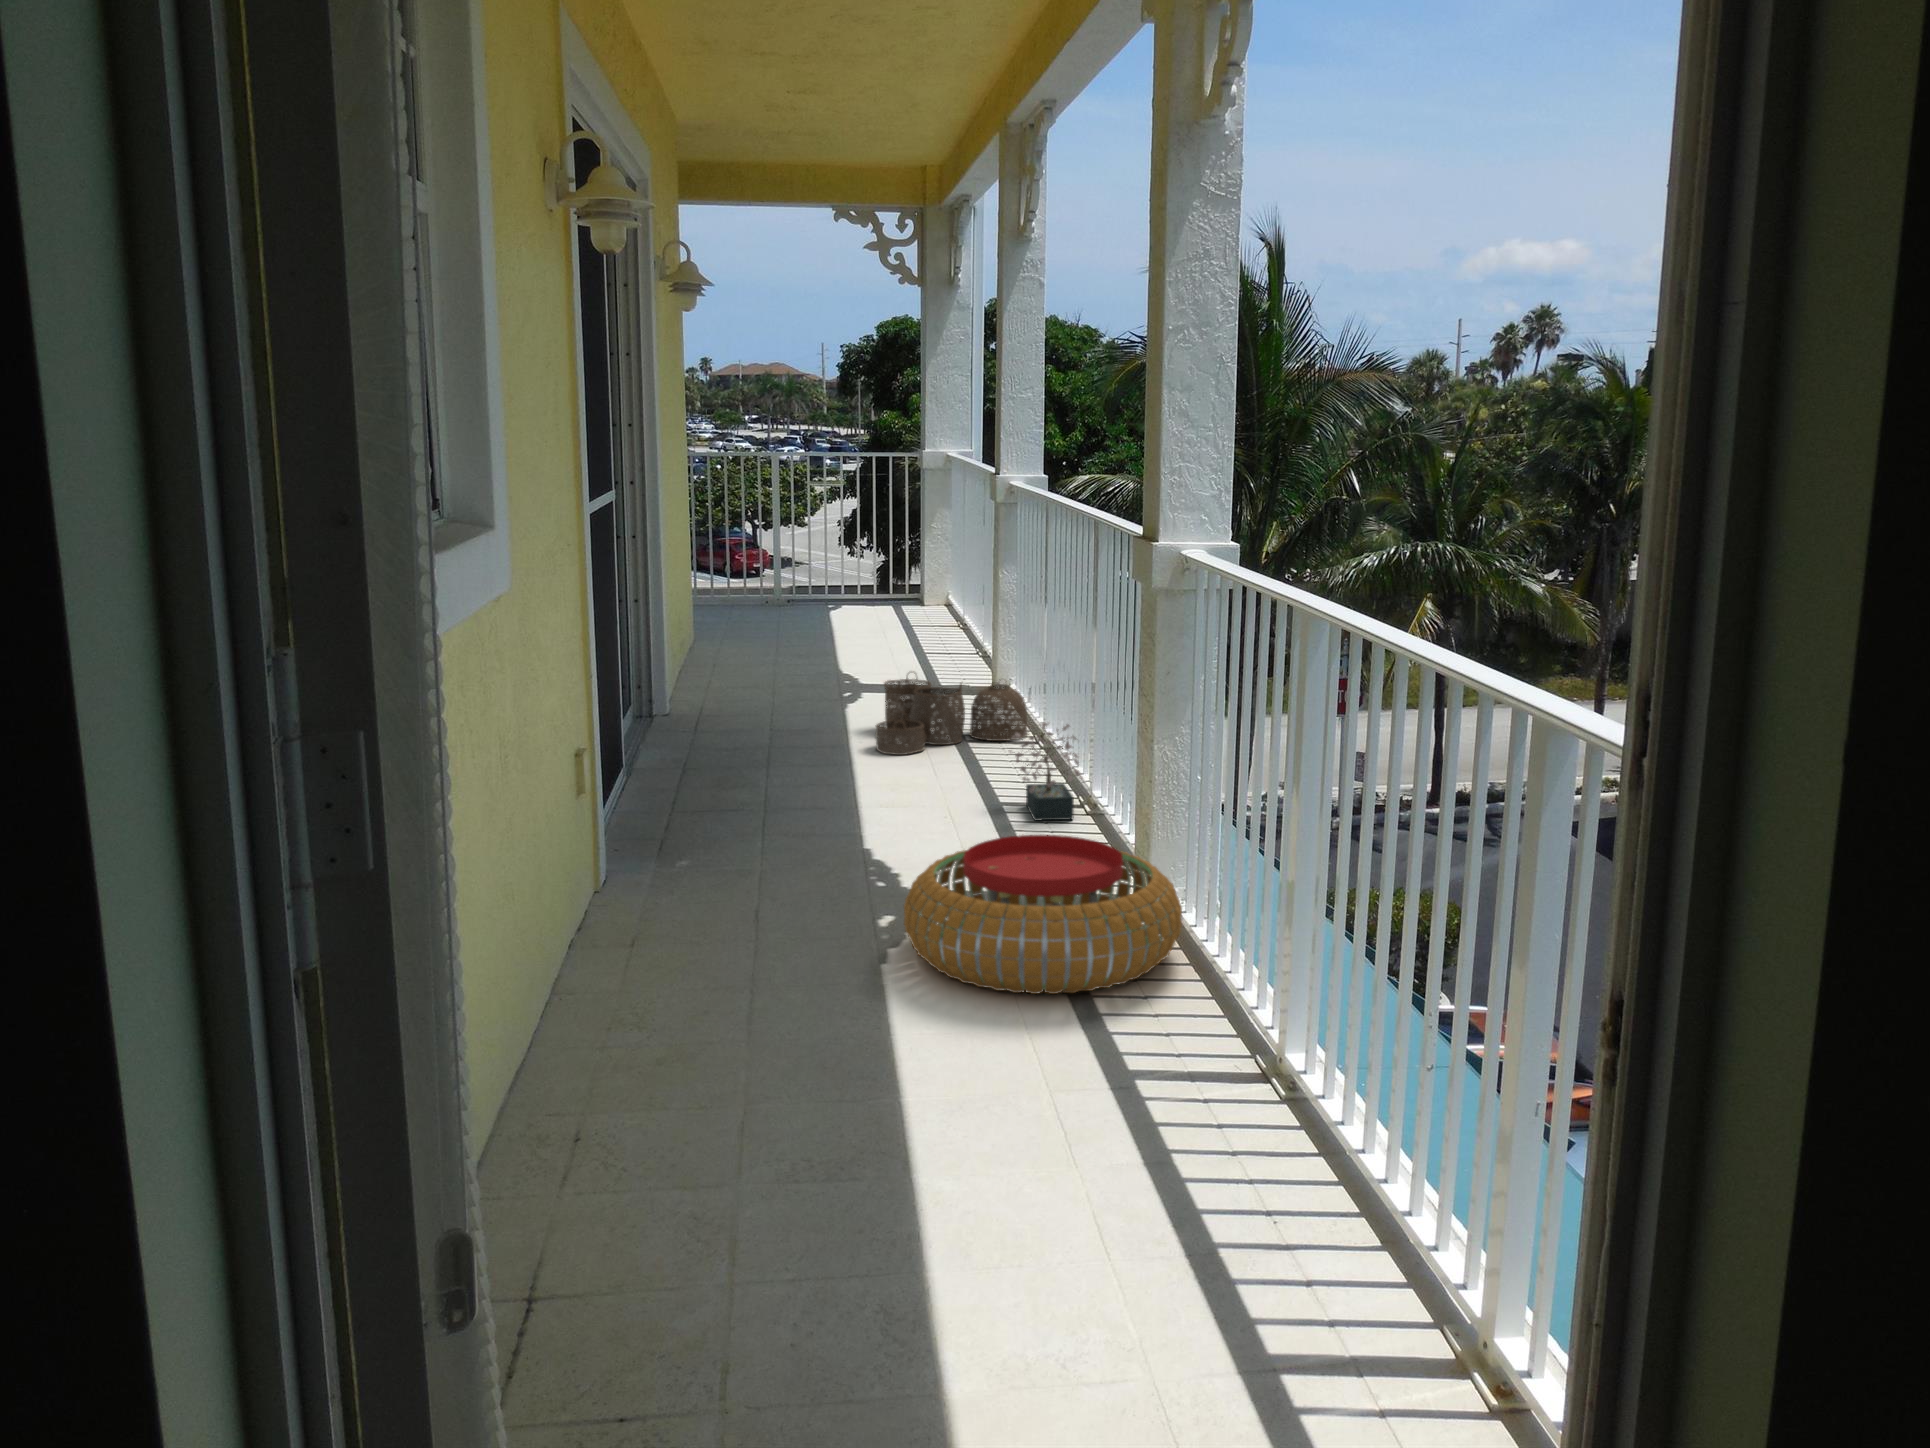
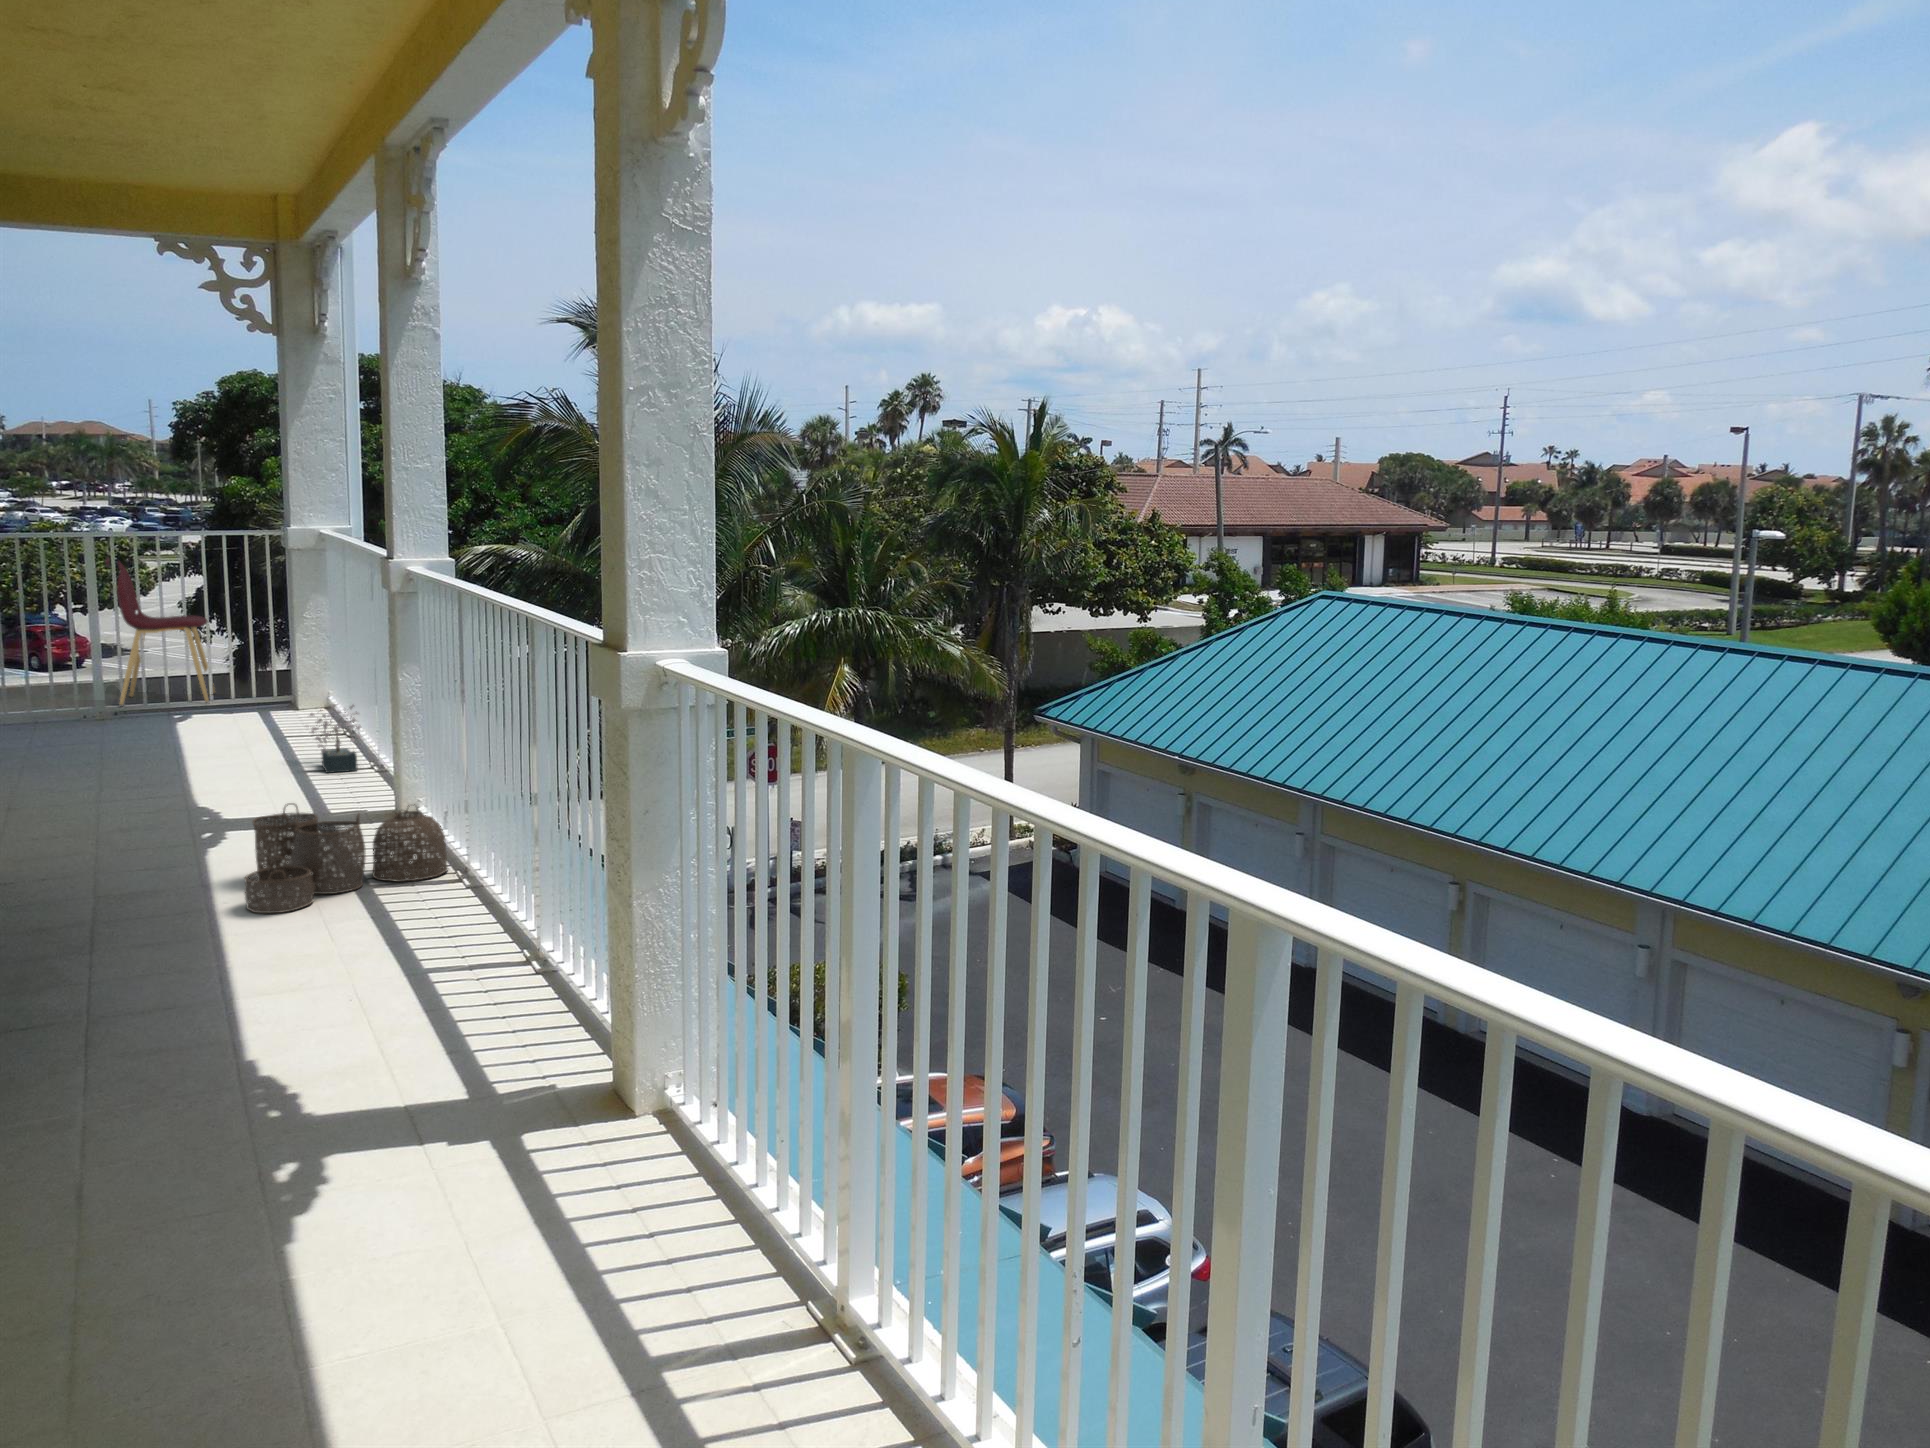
chair: none [788,476,863,599] -> present [106,558,215,706]
decorative plant: present [1010,722,1083,821] -> present [308,704,362,773]
pouf: present [904,835,1182,994] -> none [304,1028,687,1263]

